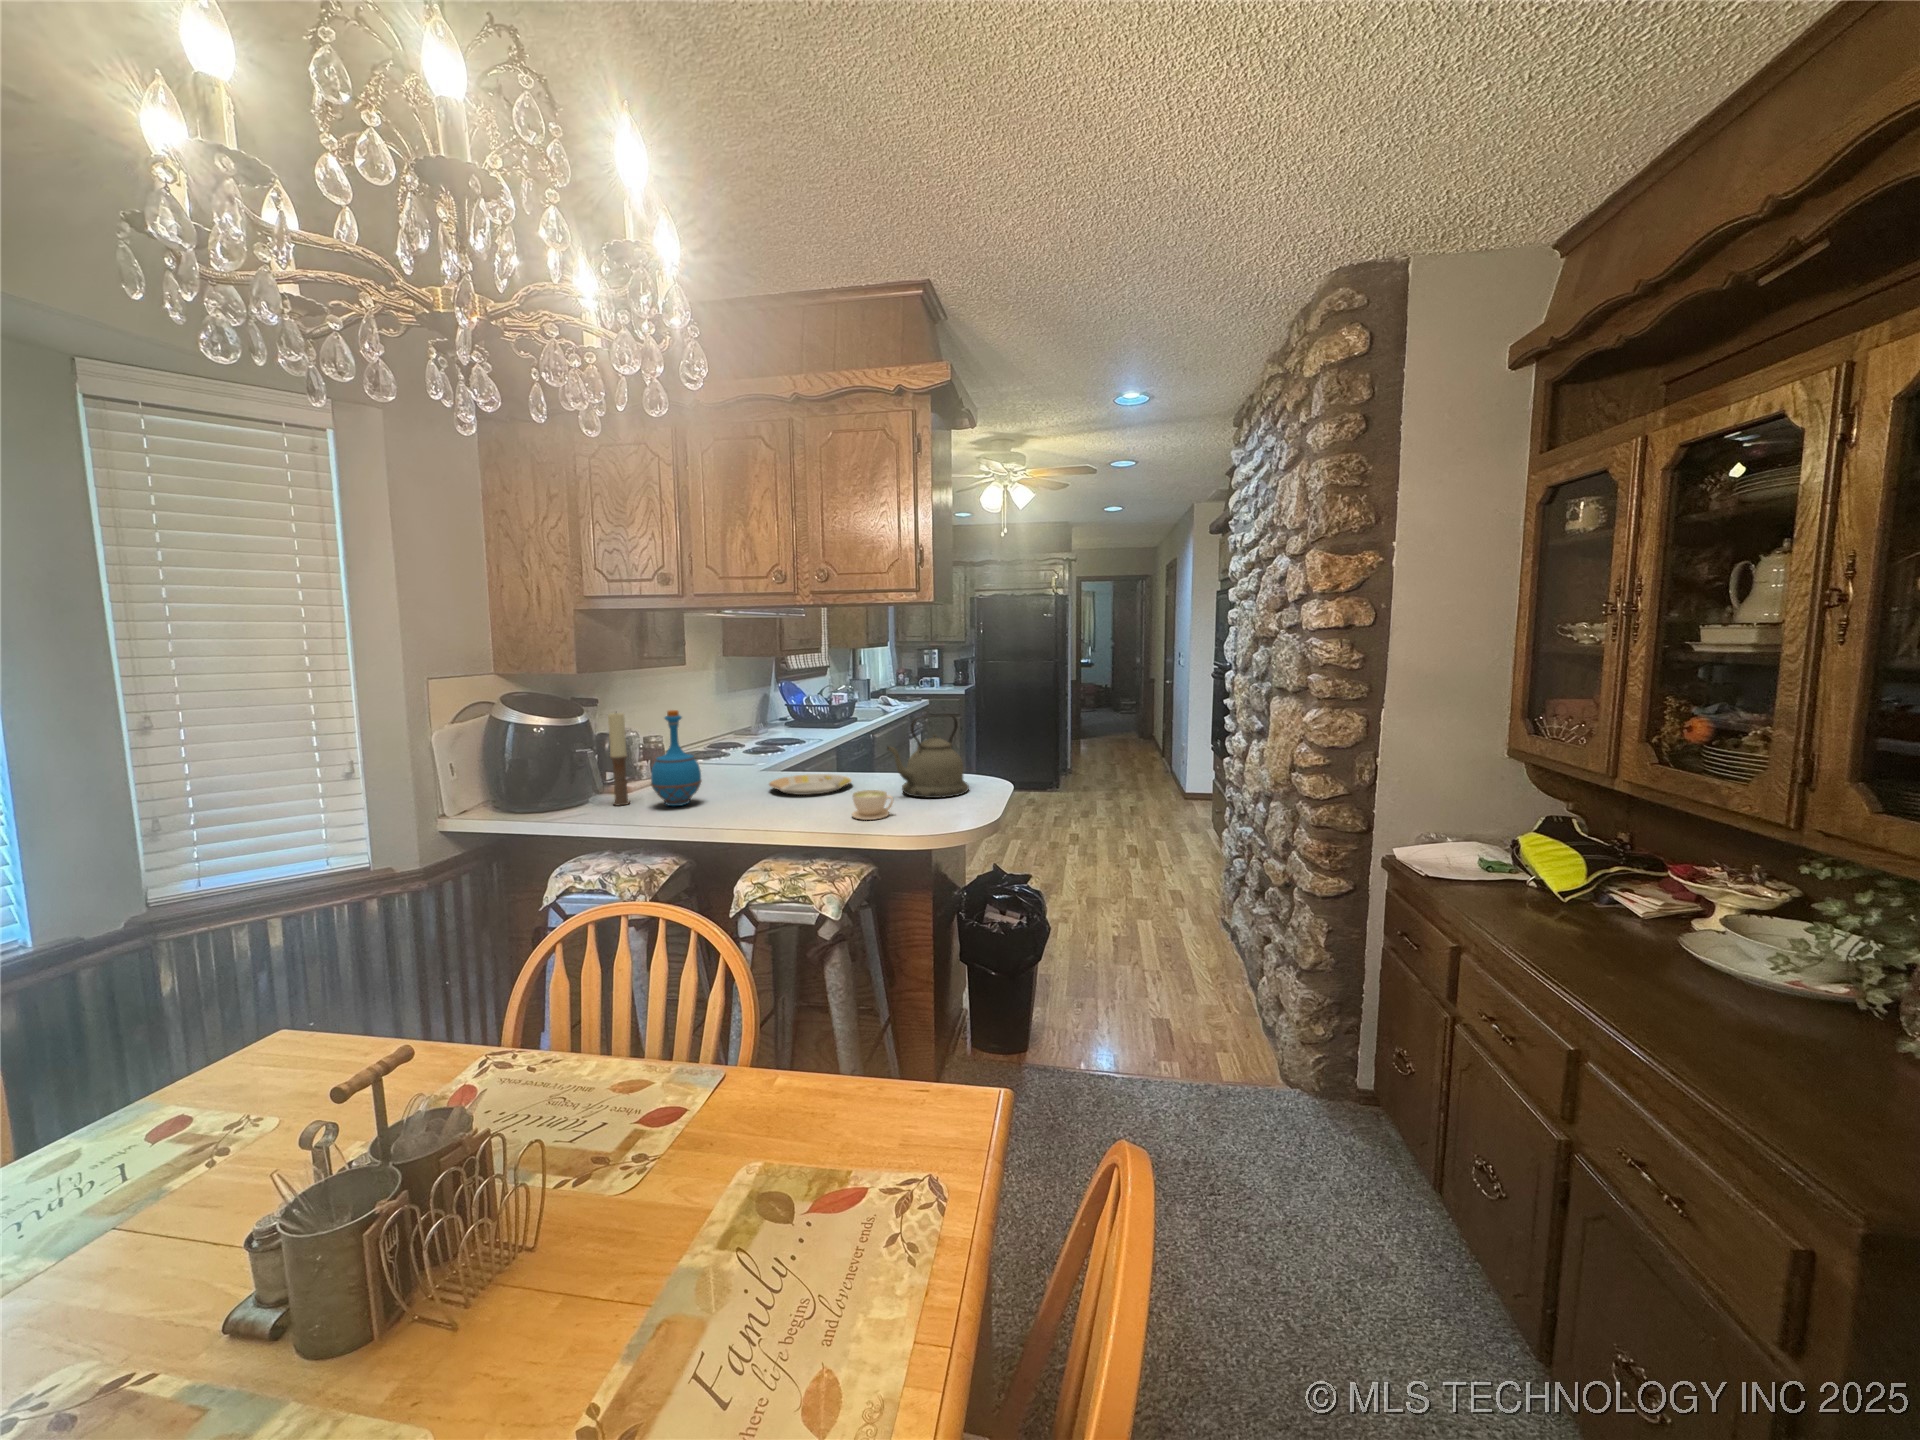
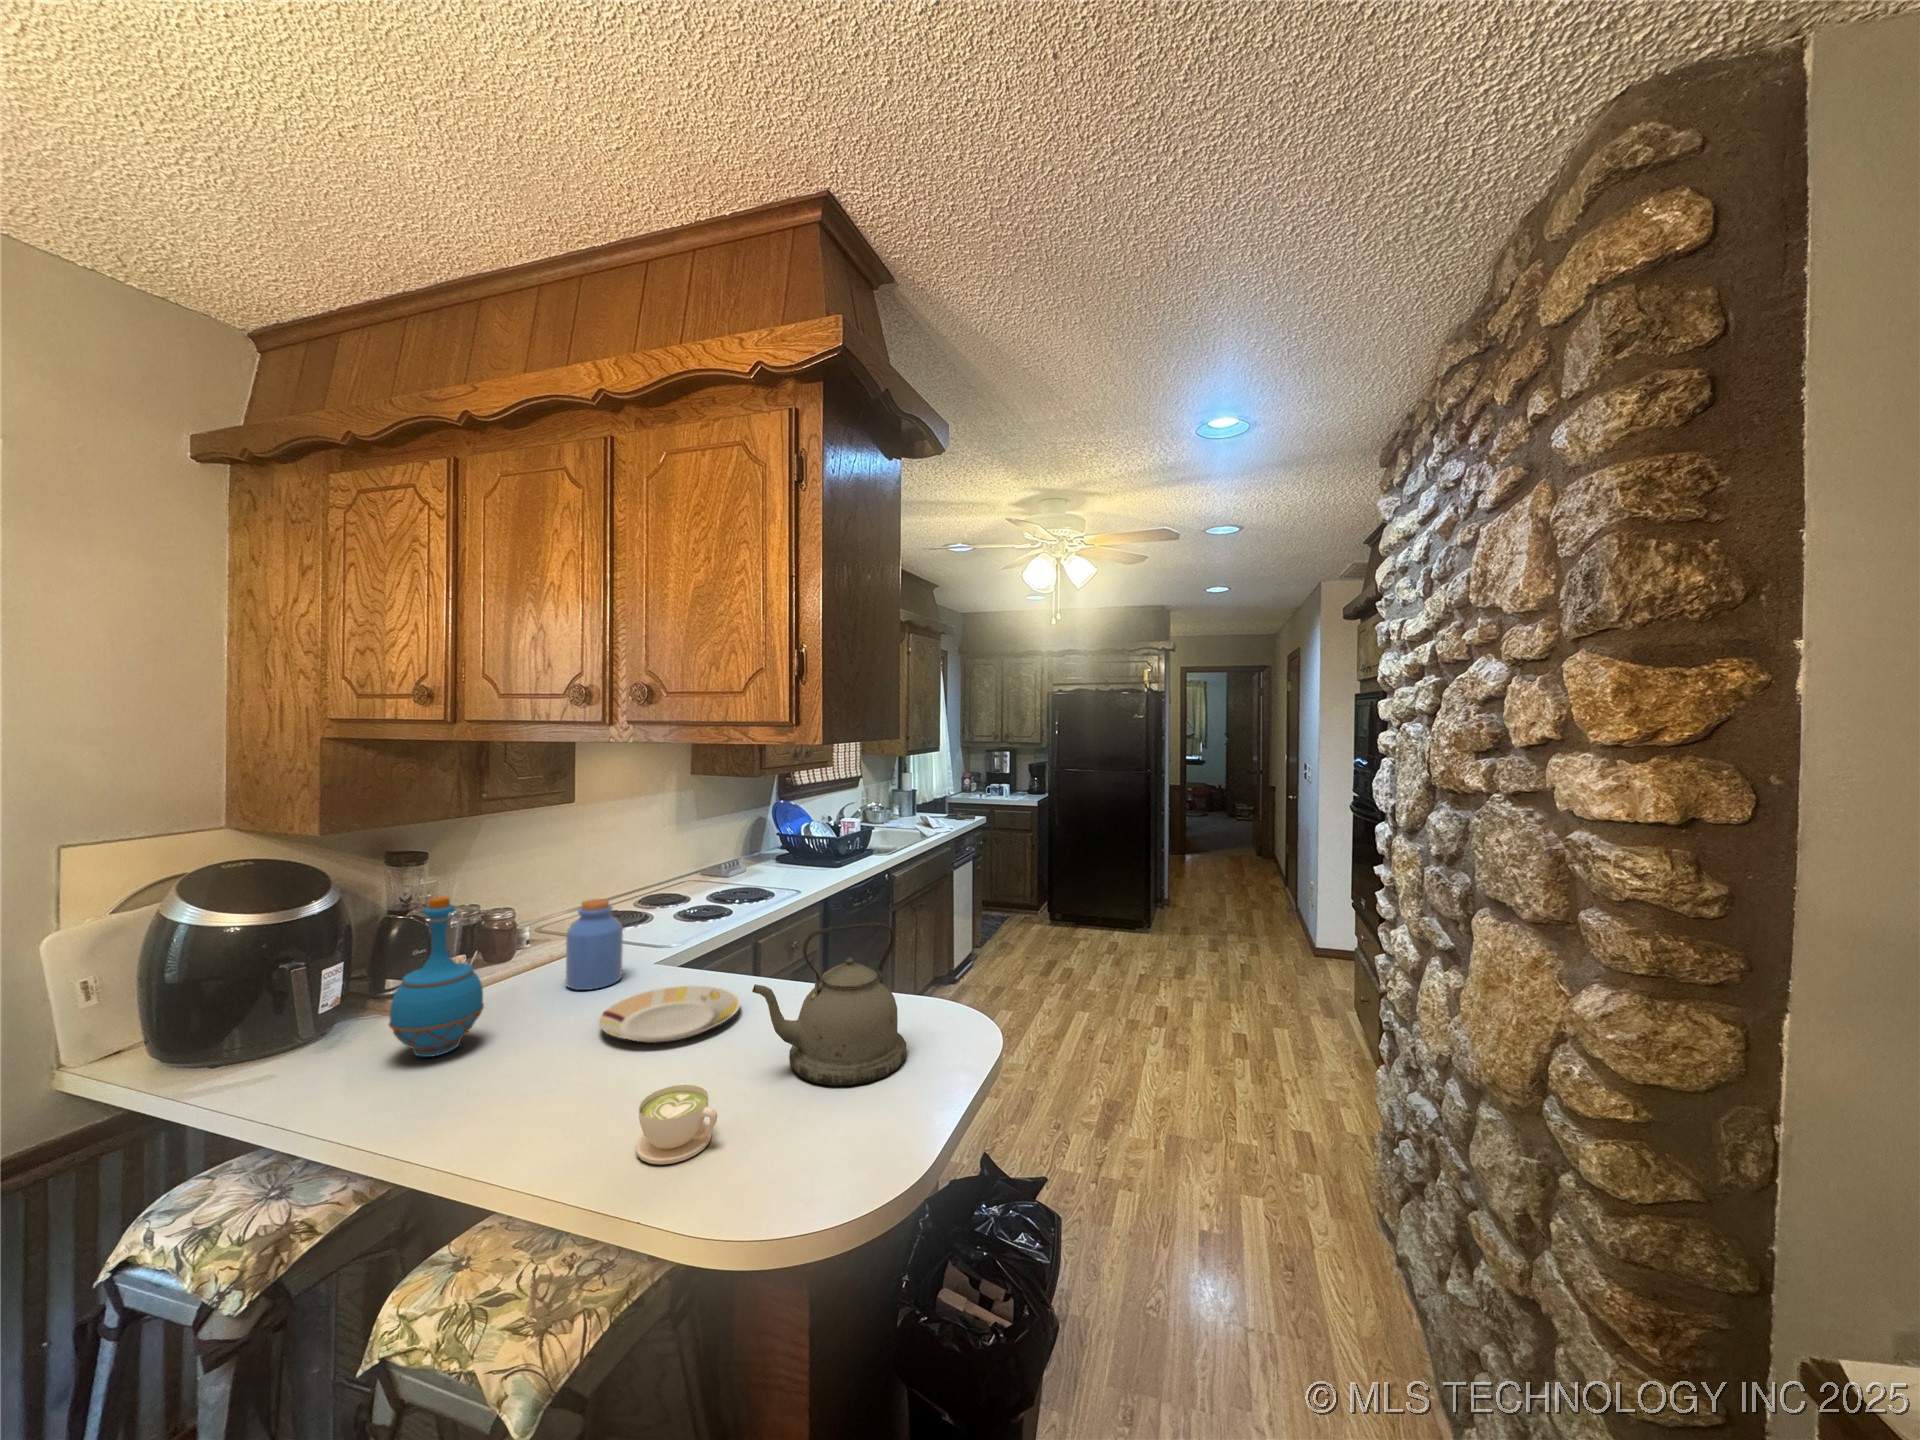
candle: present [608,713,630,806] -> none [355,891,389,1042]
jar: none [715,726,752,783] -> present [566,899,623,990]

